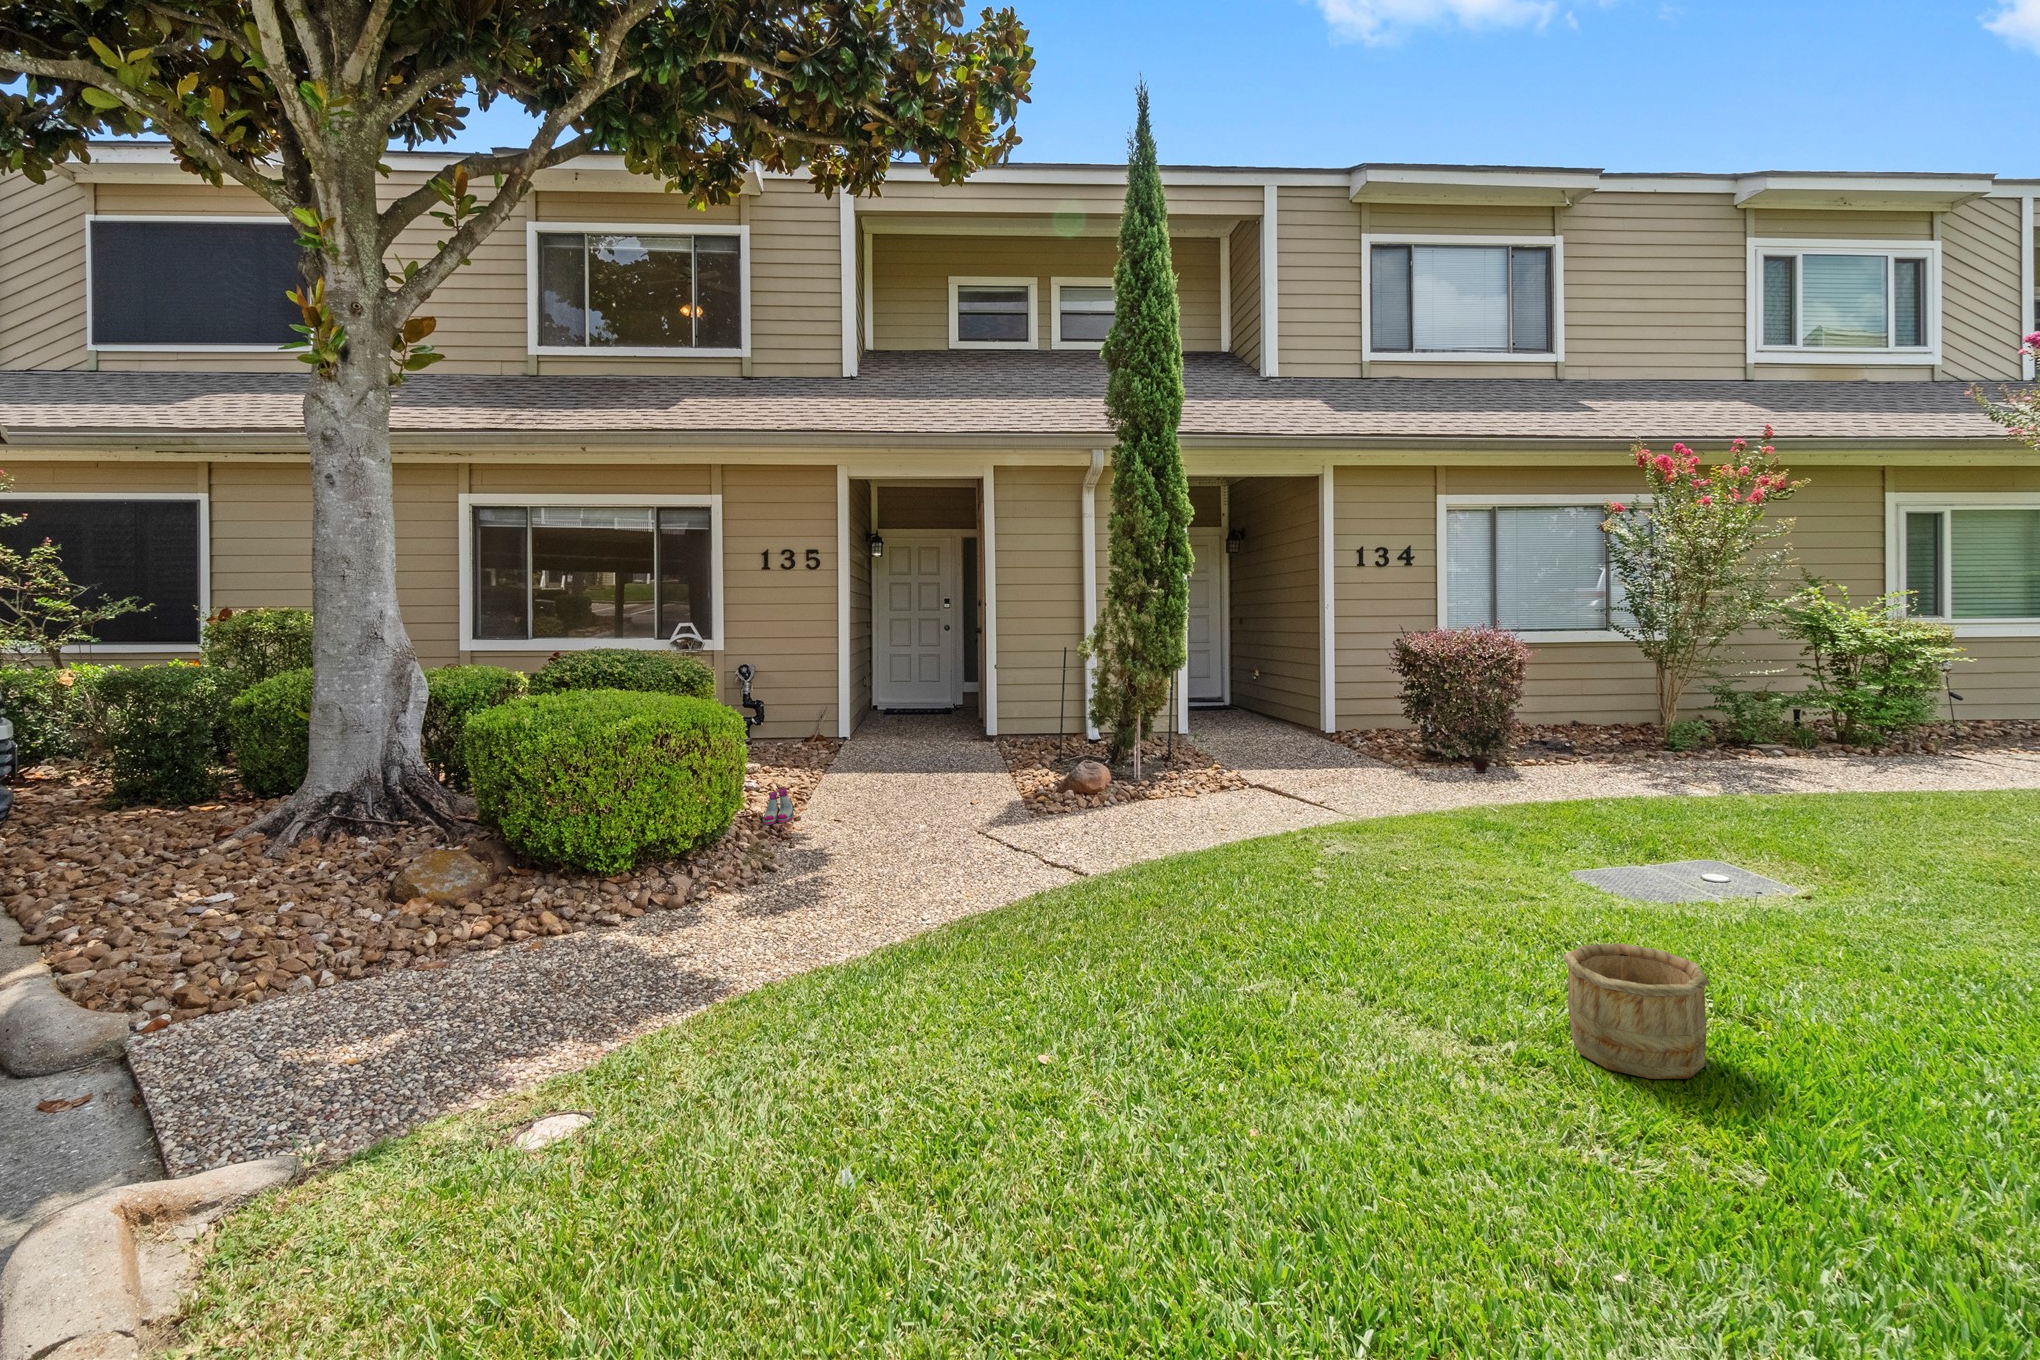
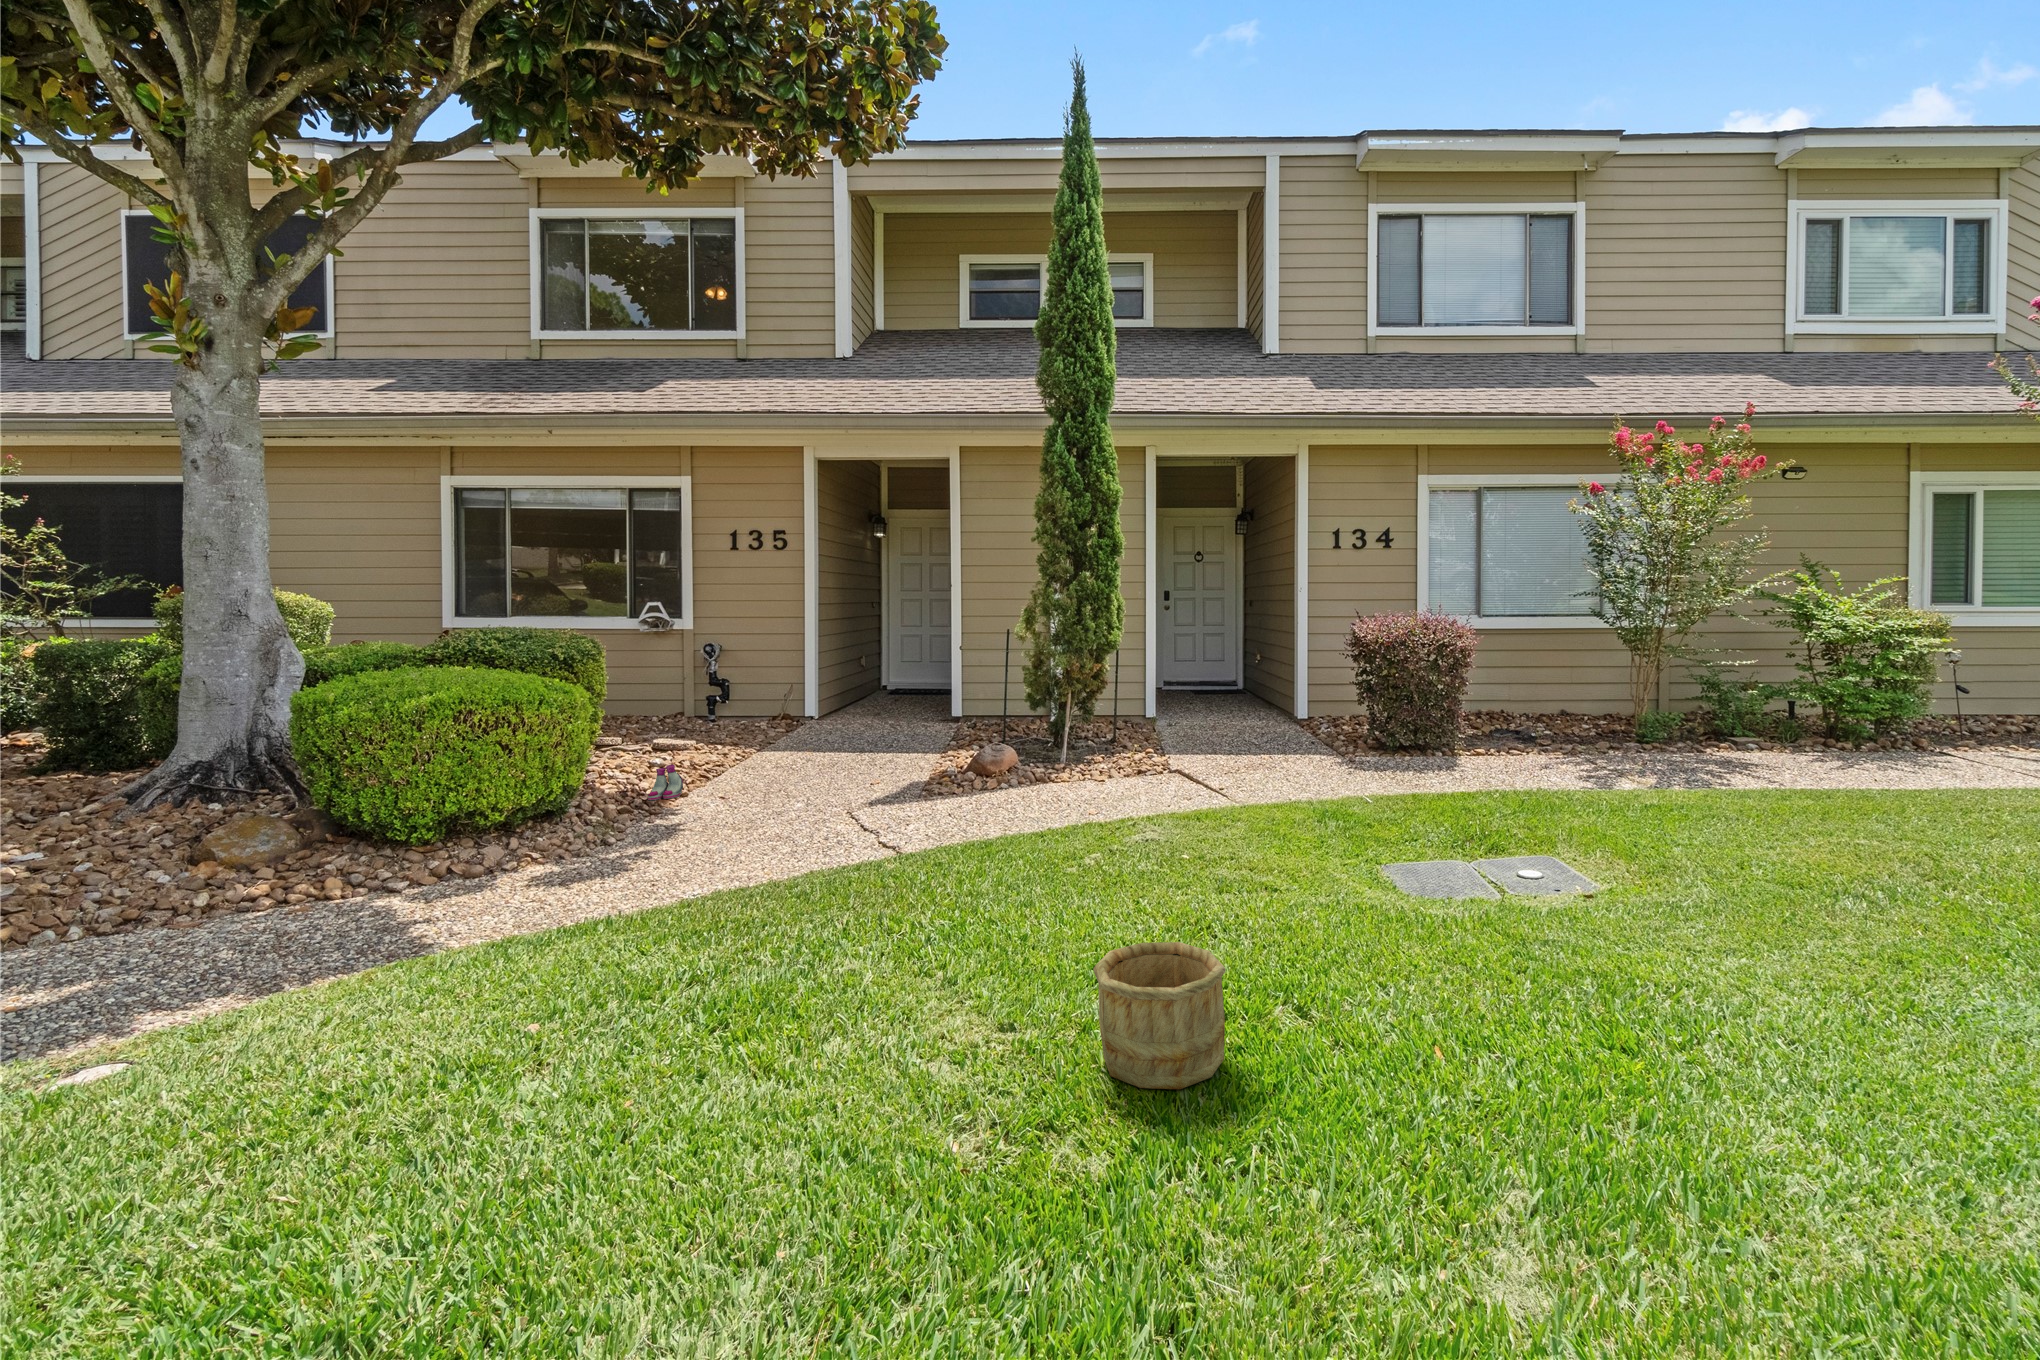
potted plant: present [1460,727,1504,773] -> none [1401,713,1447,765]

